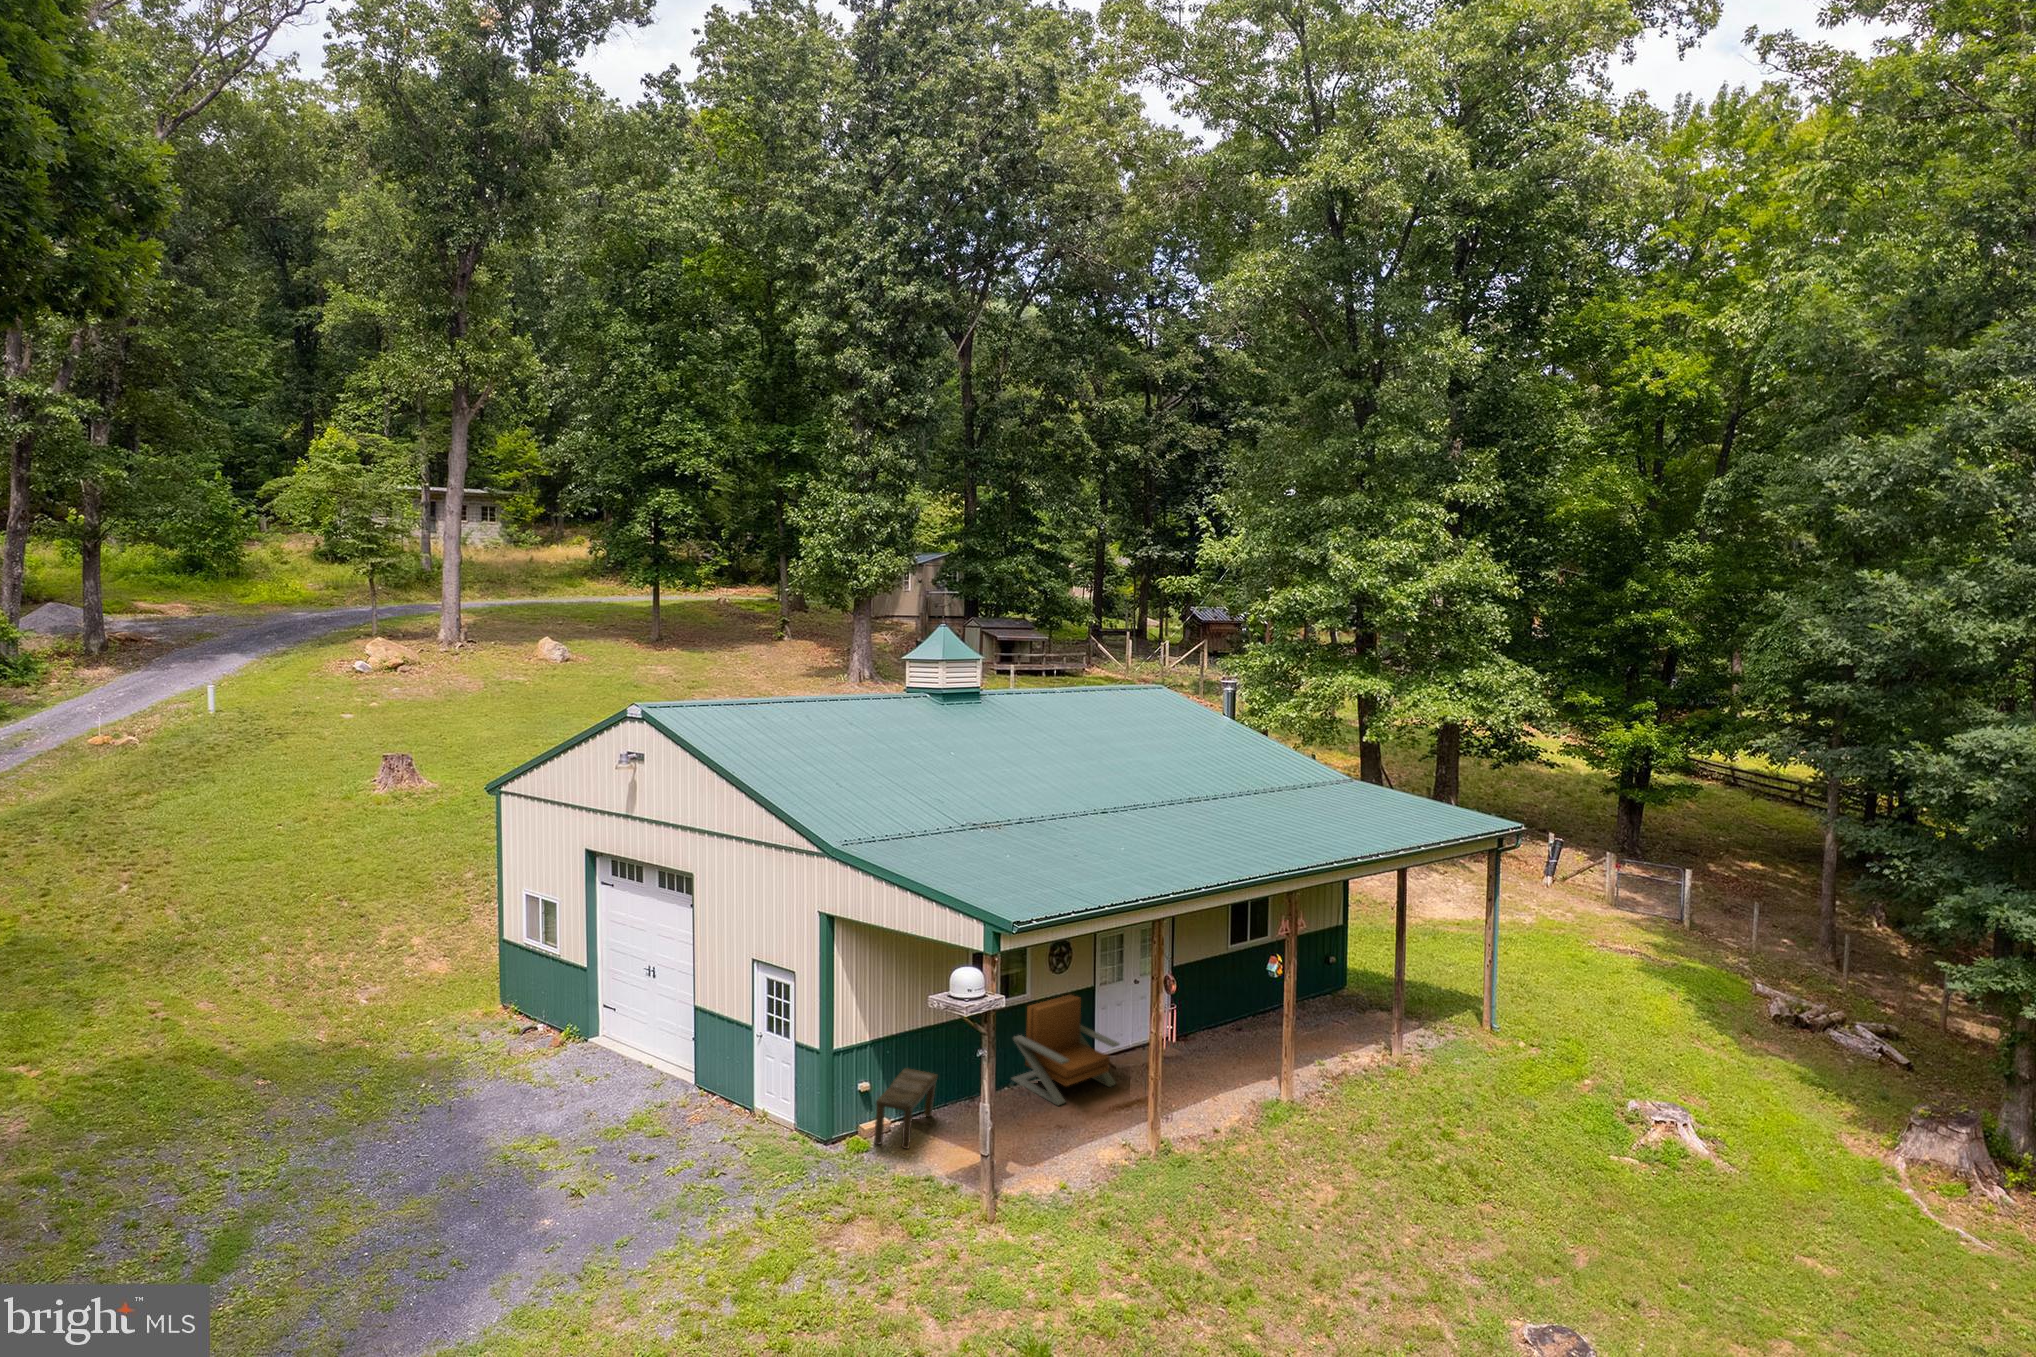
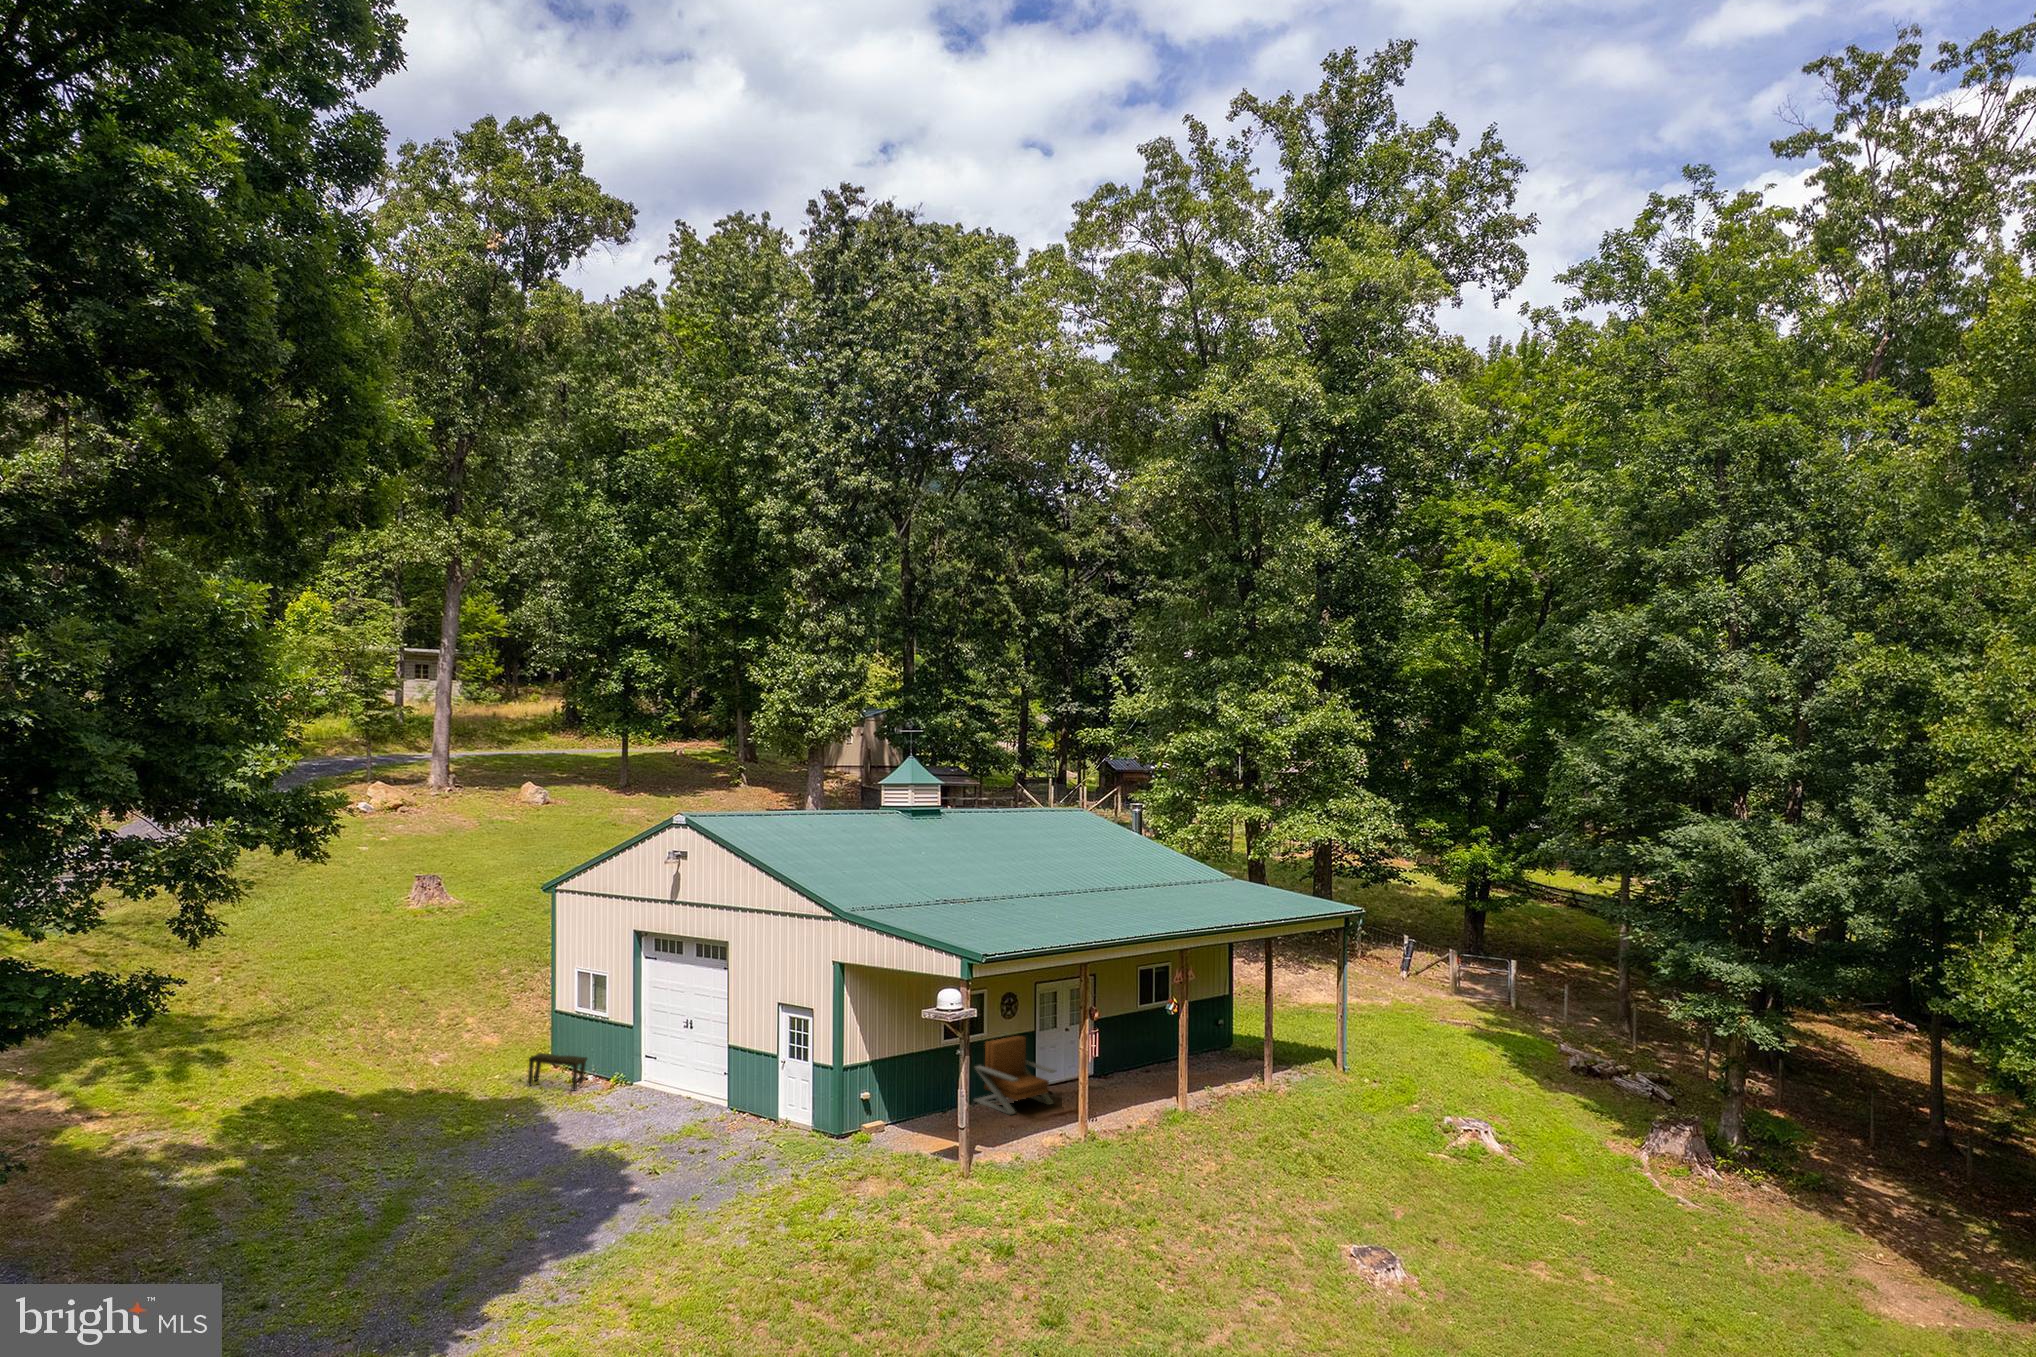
bench: present [874,1068,938,1149] -> present [528,1053,587,1091]

